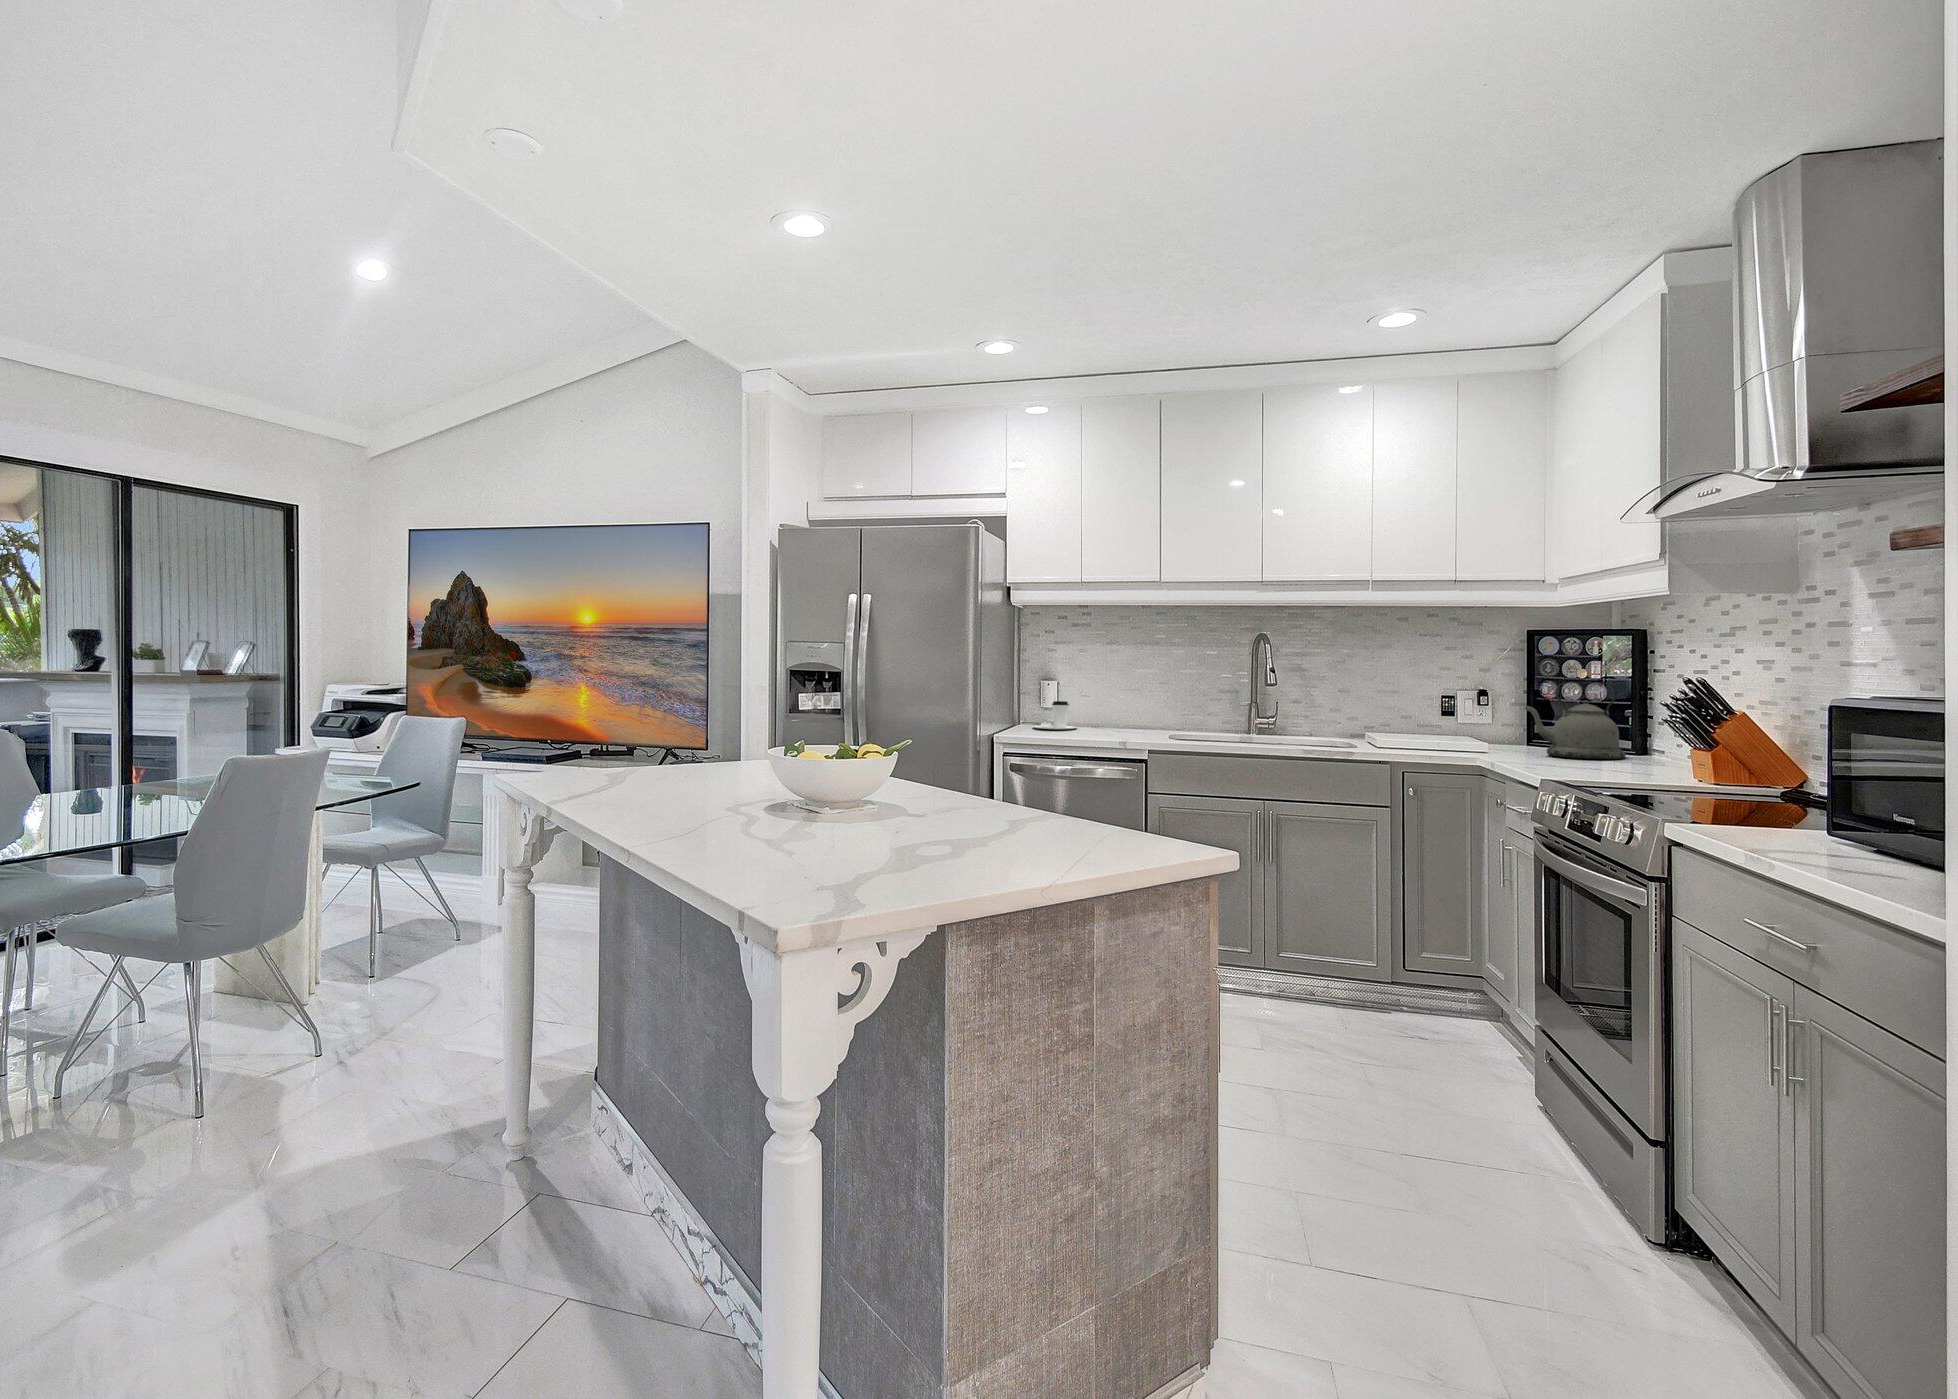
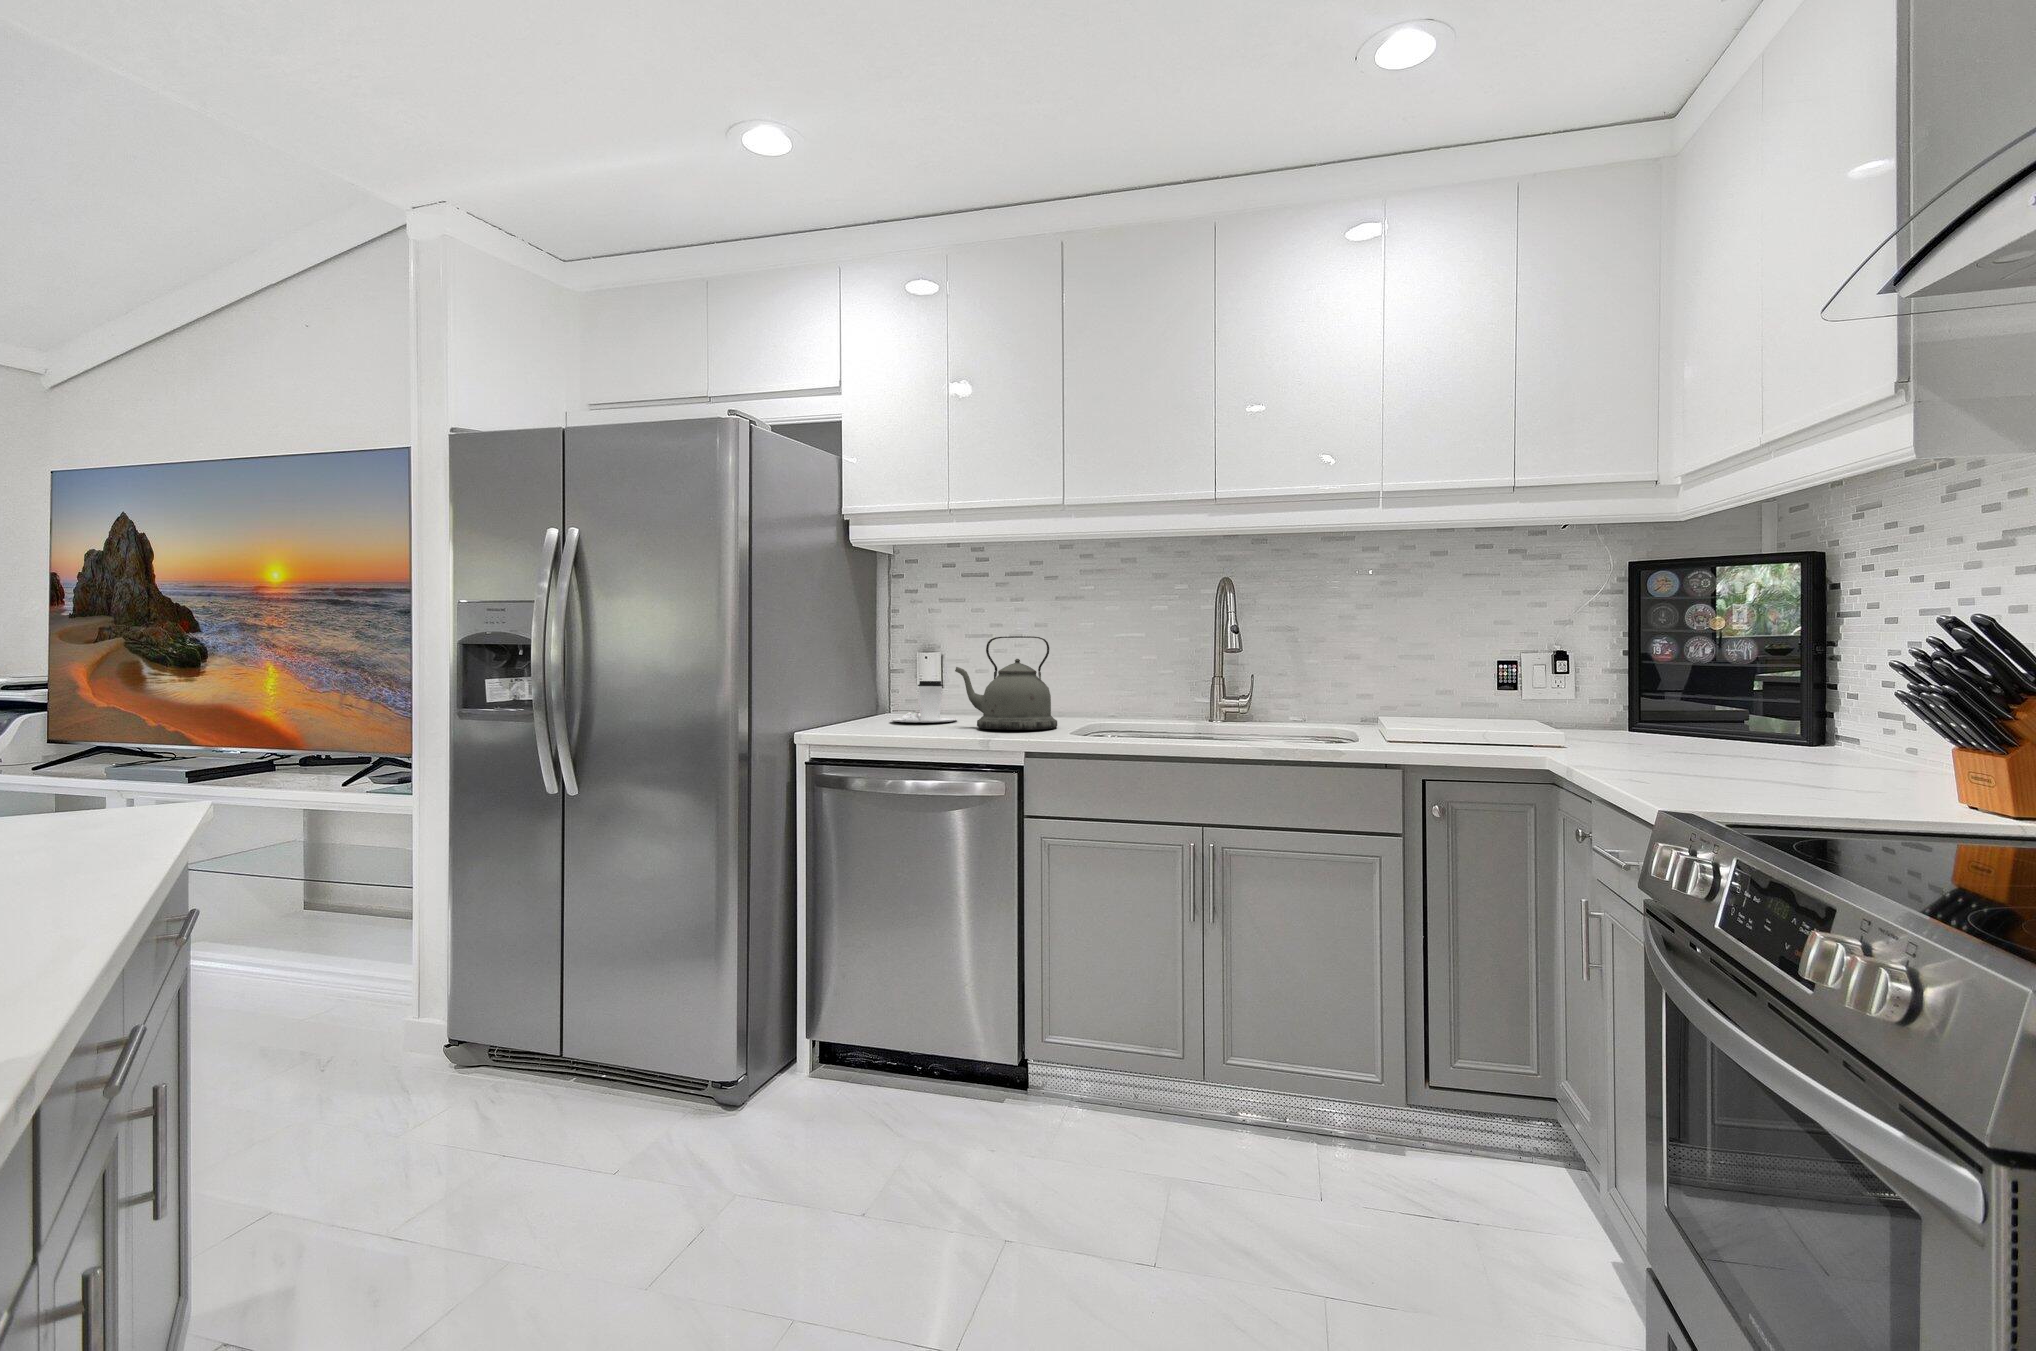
kettle: present [1525,682,1626,759] -> present [955,636,1057,730]

